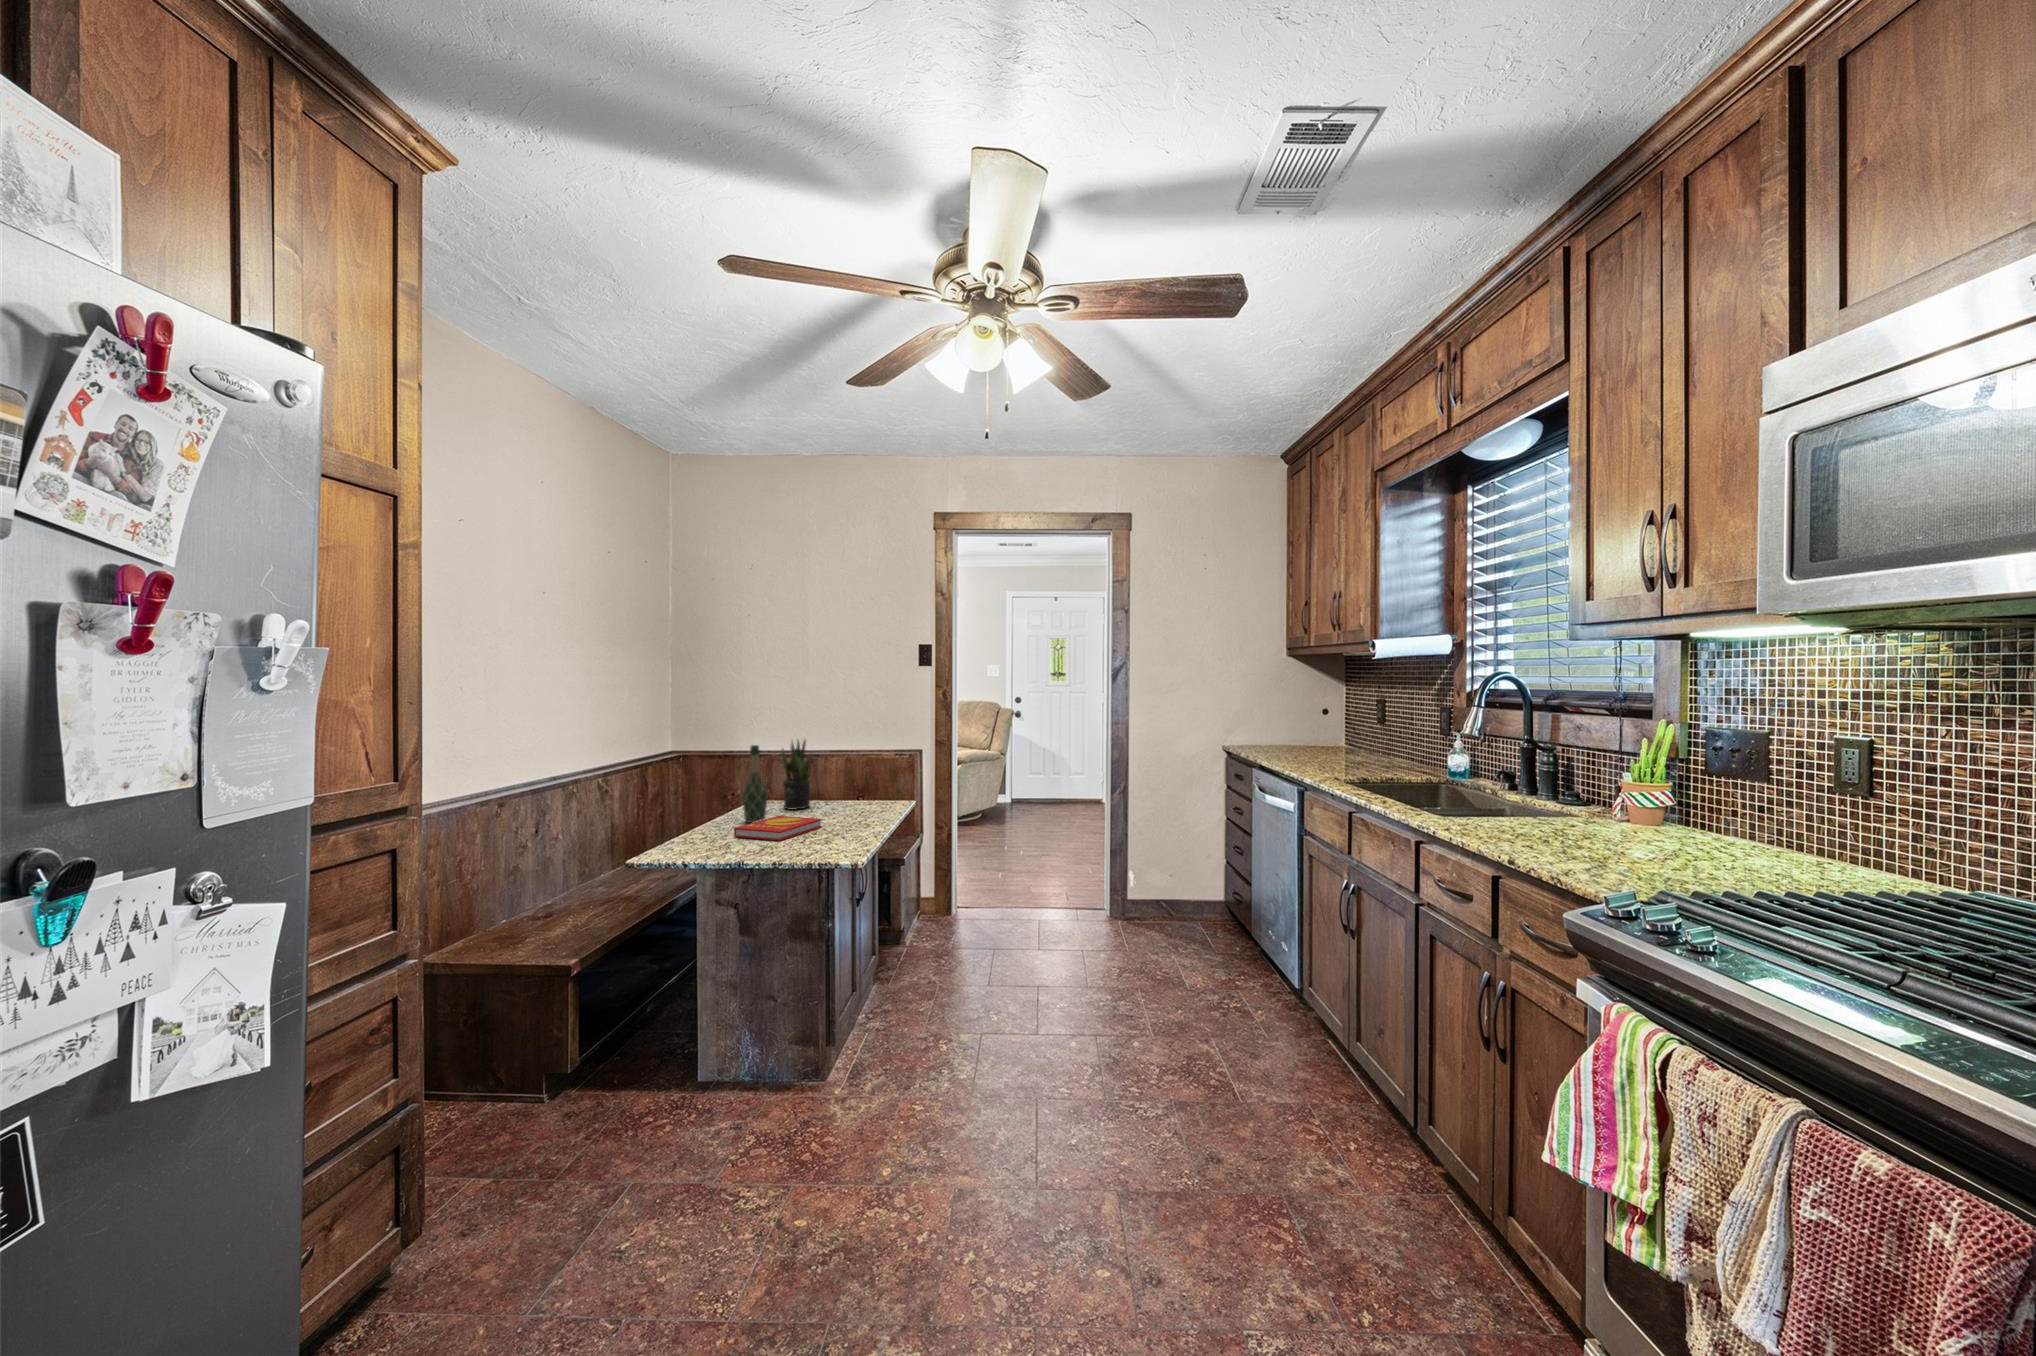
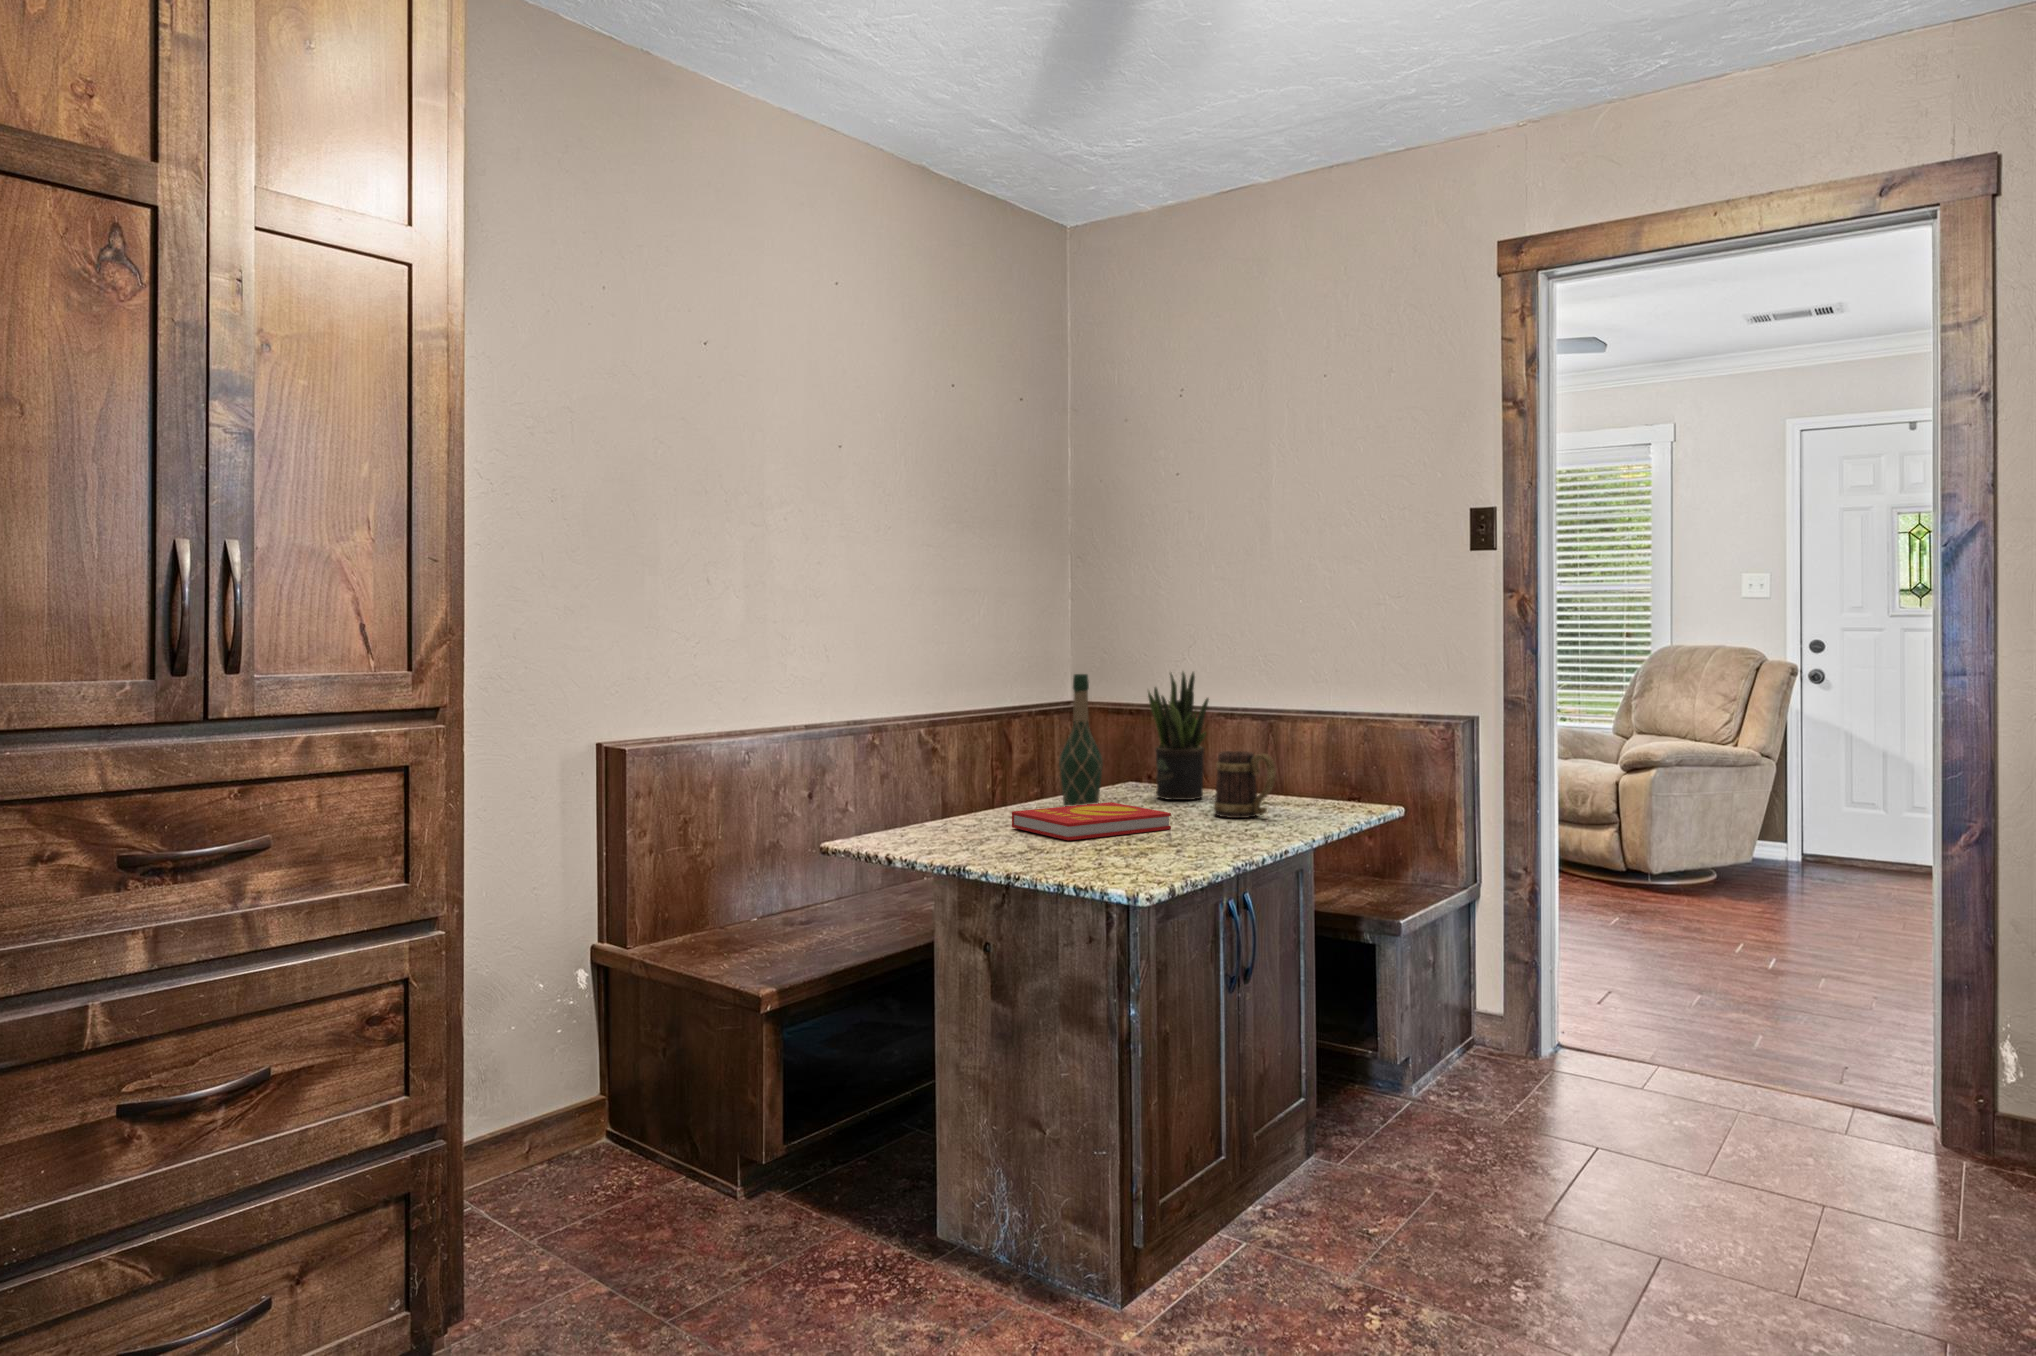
mug: none [831,782,865,817] -> present [1214,751,1276,818]

